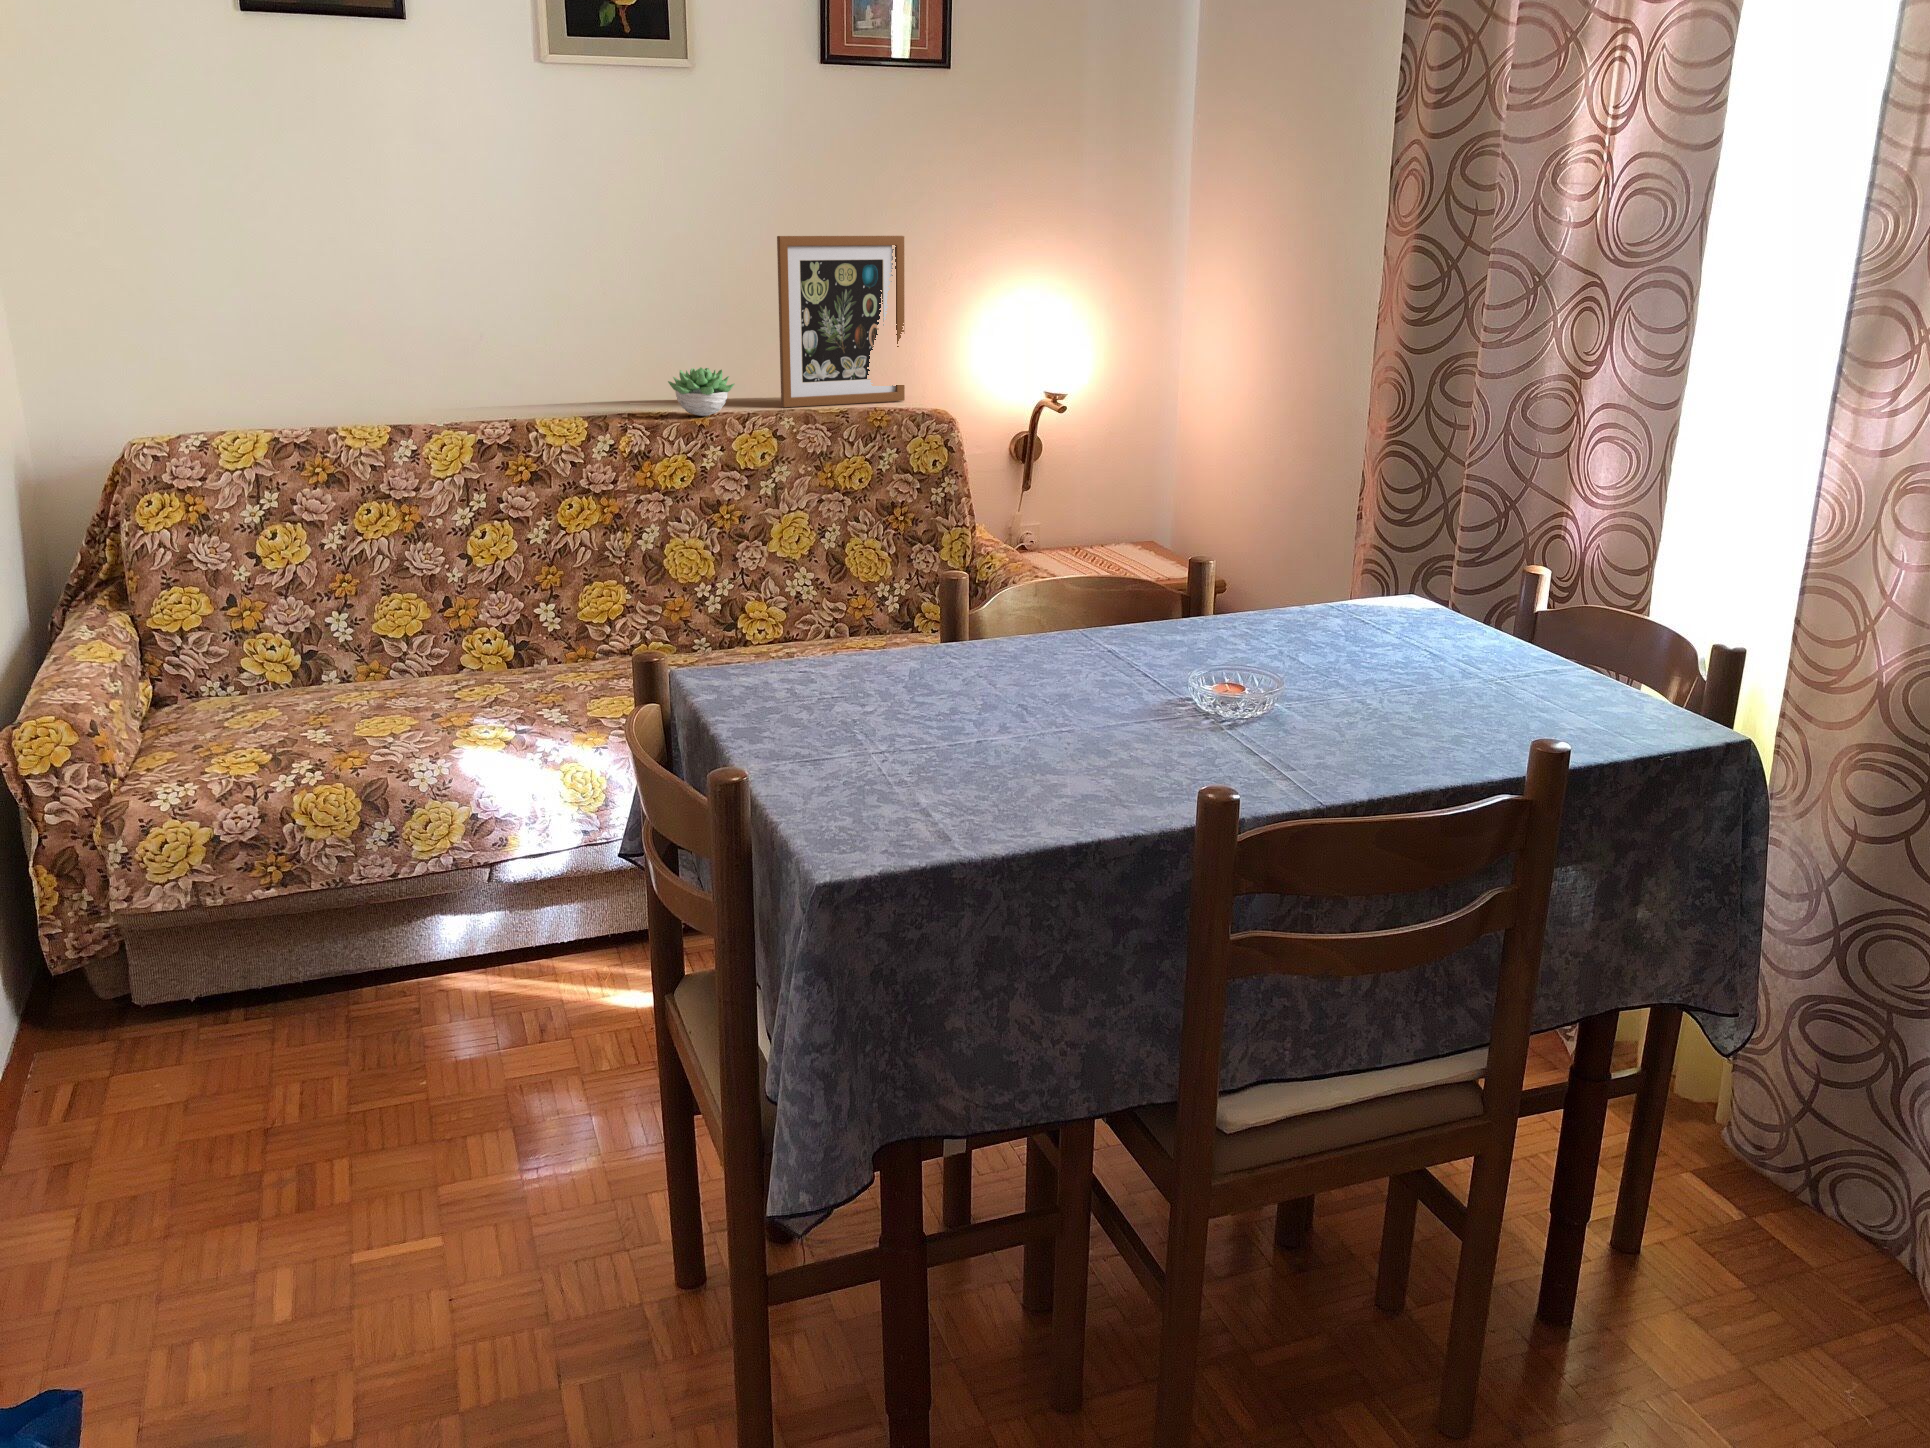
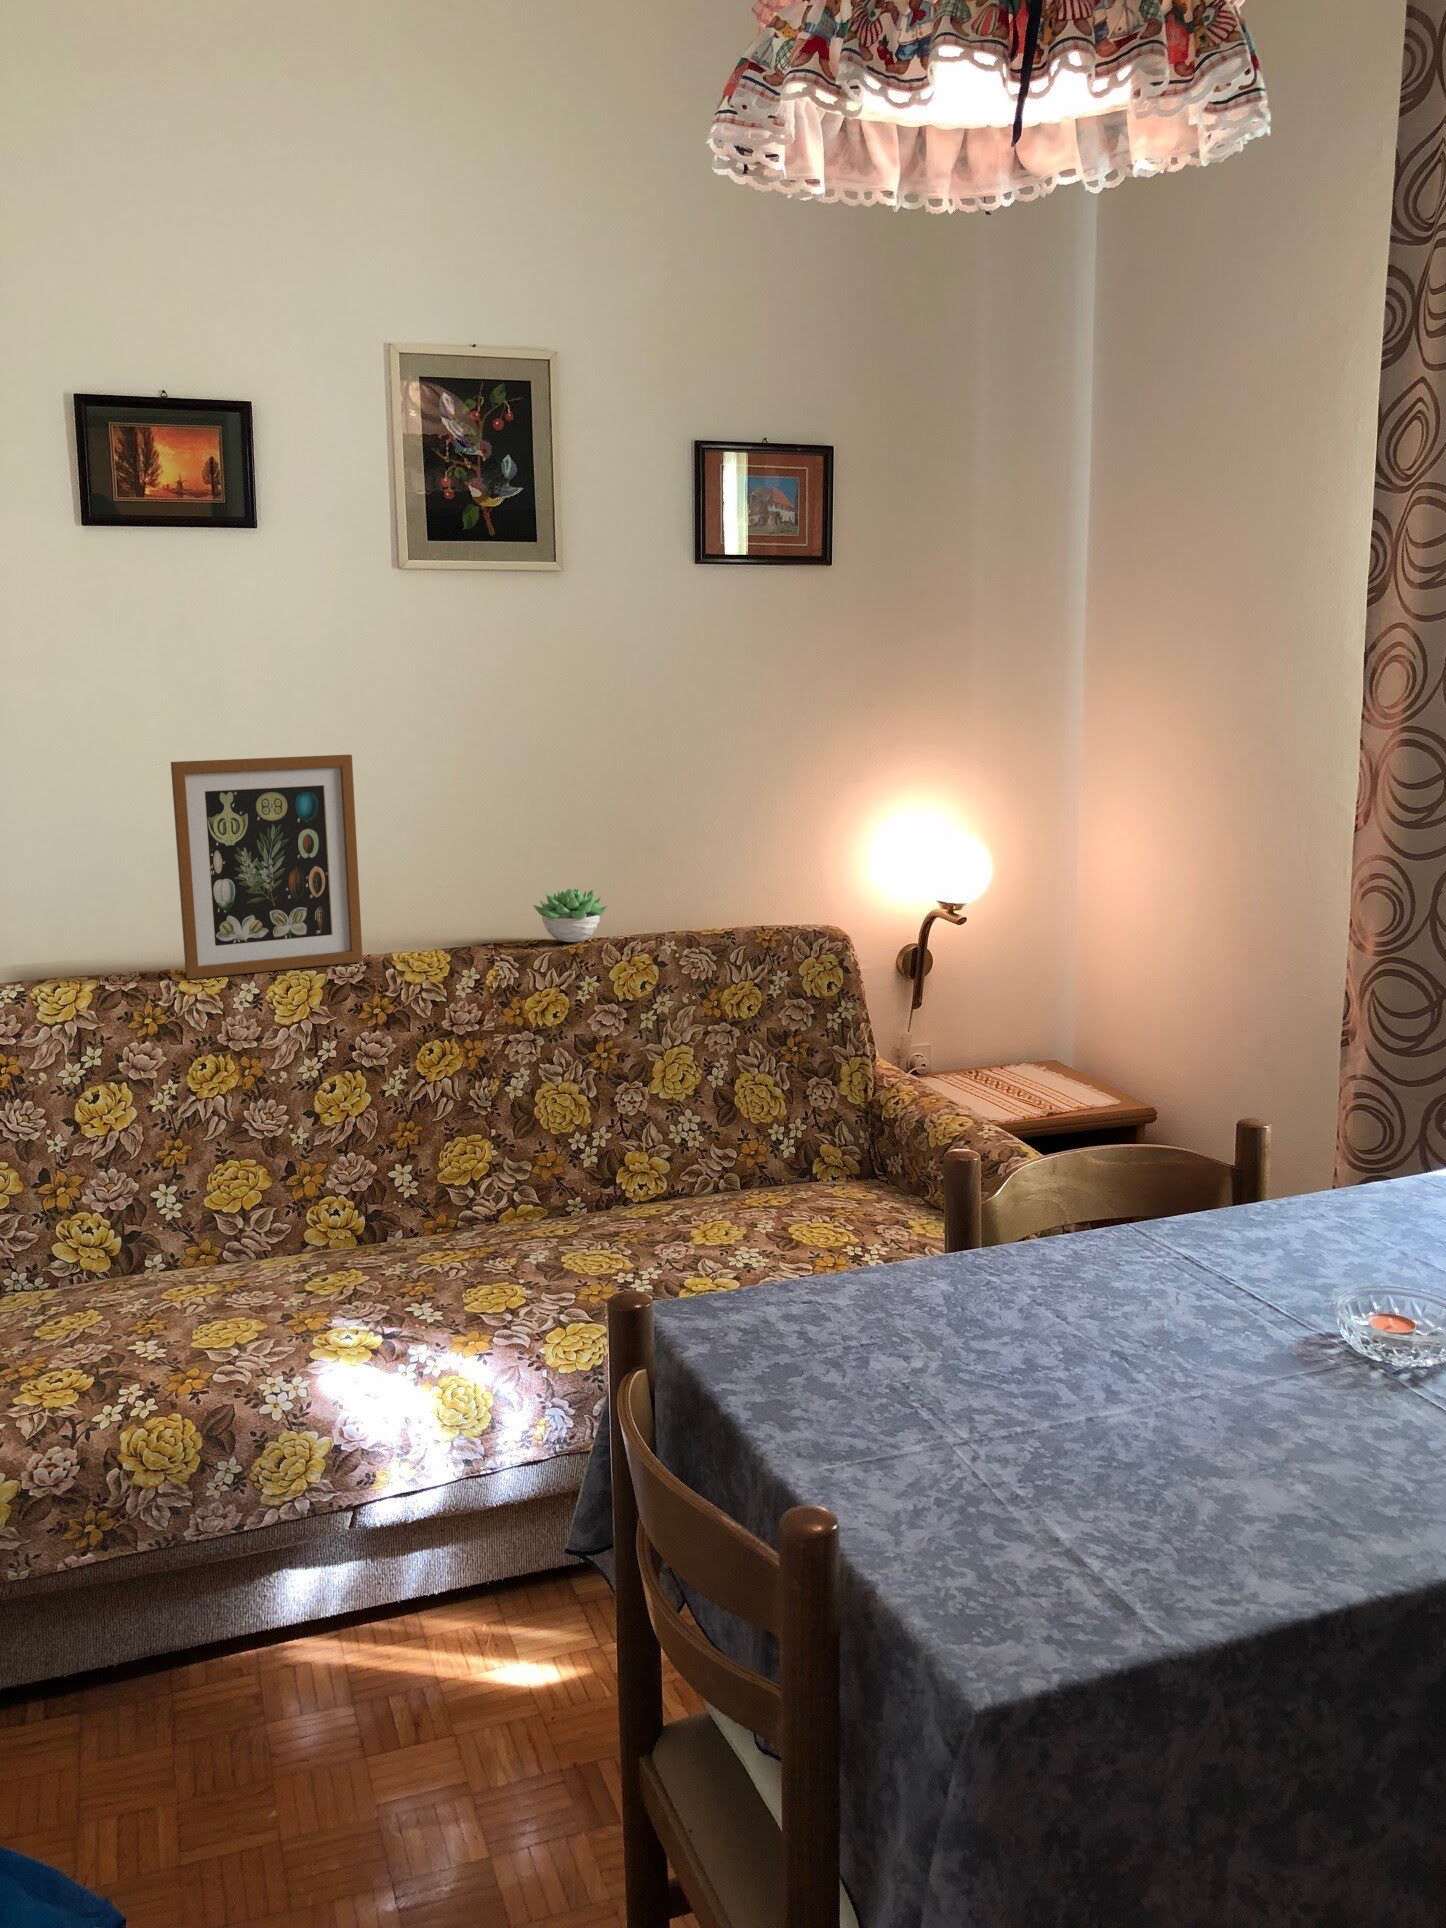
picture frame: present [777,236,905,407] -> present [171,754,363,980]

